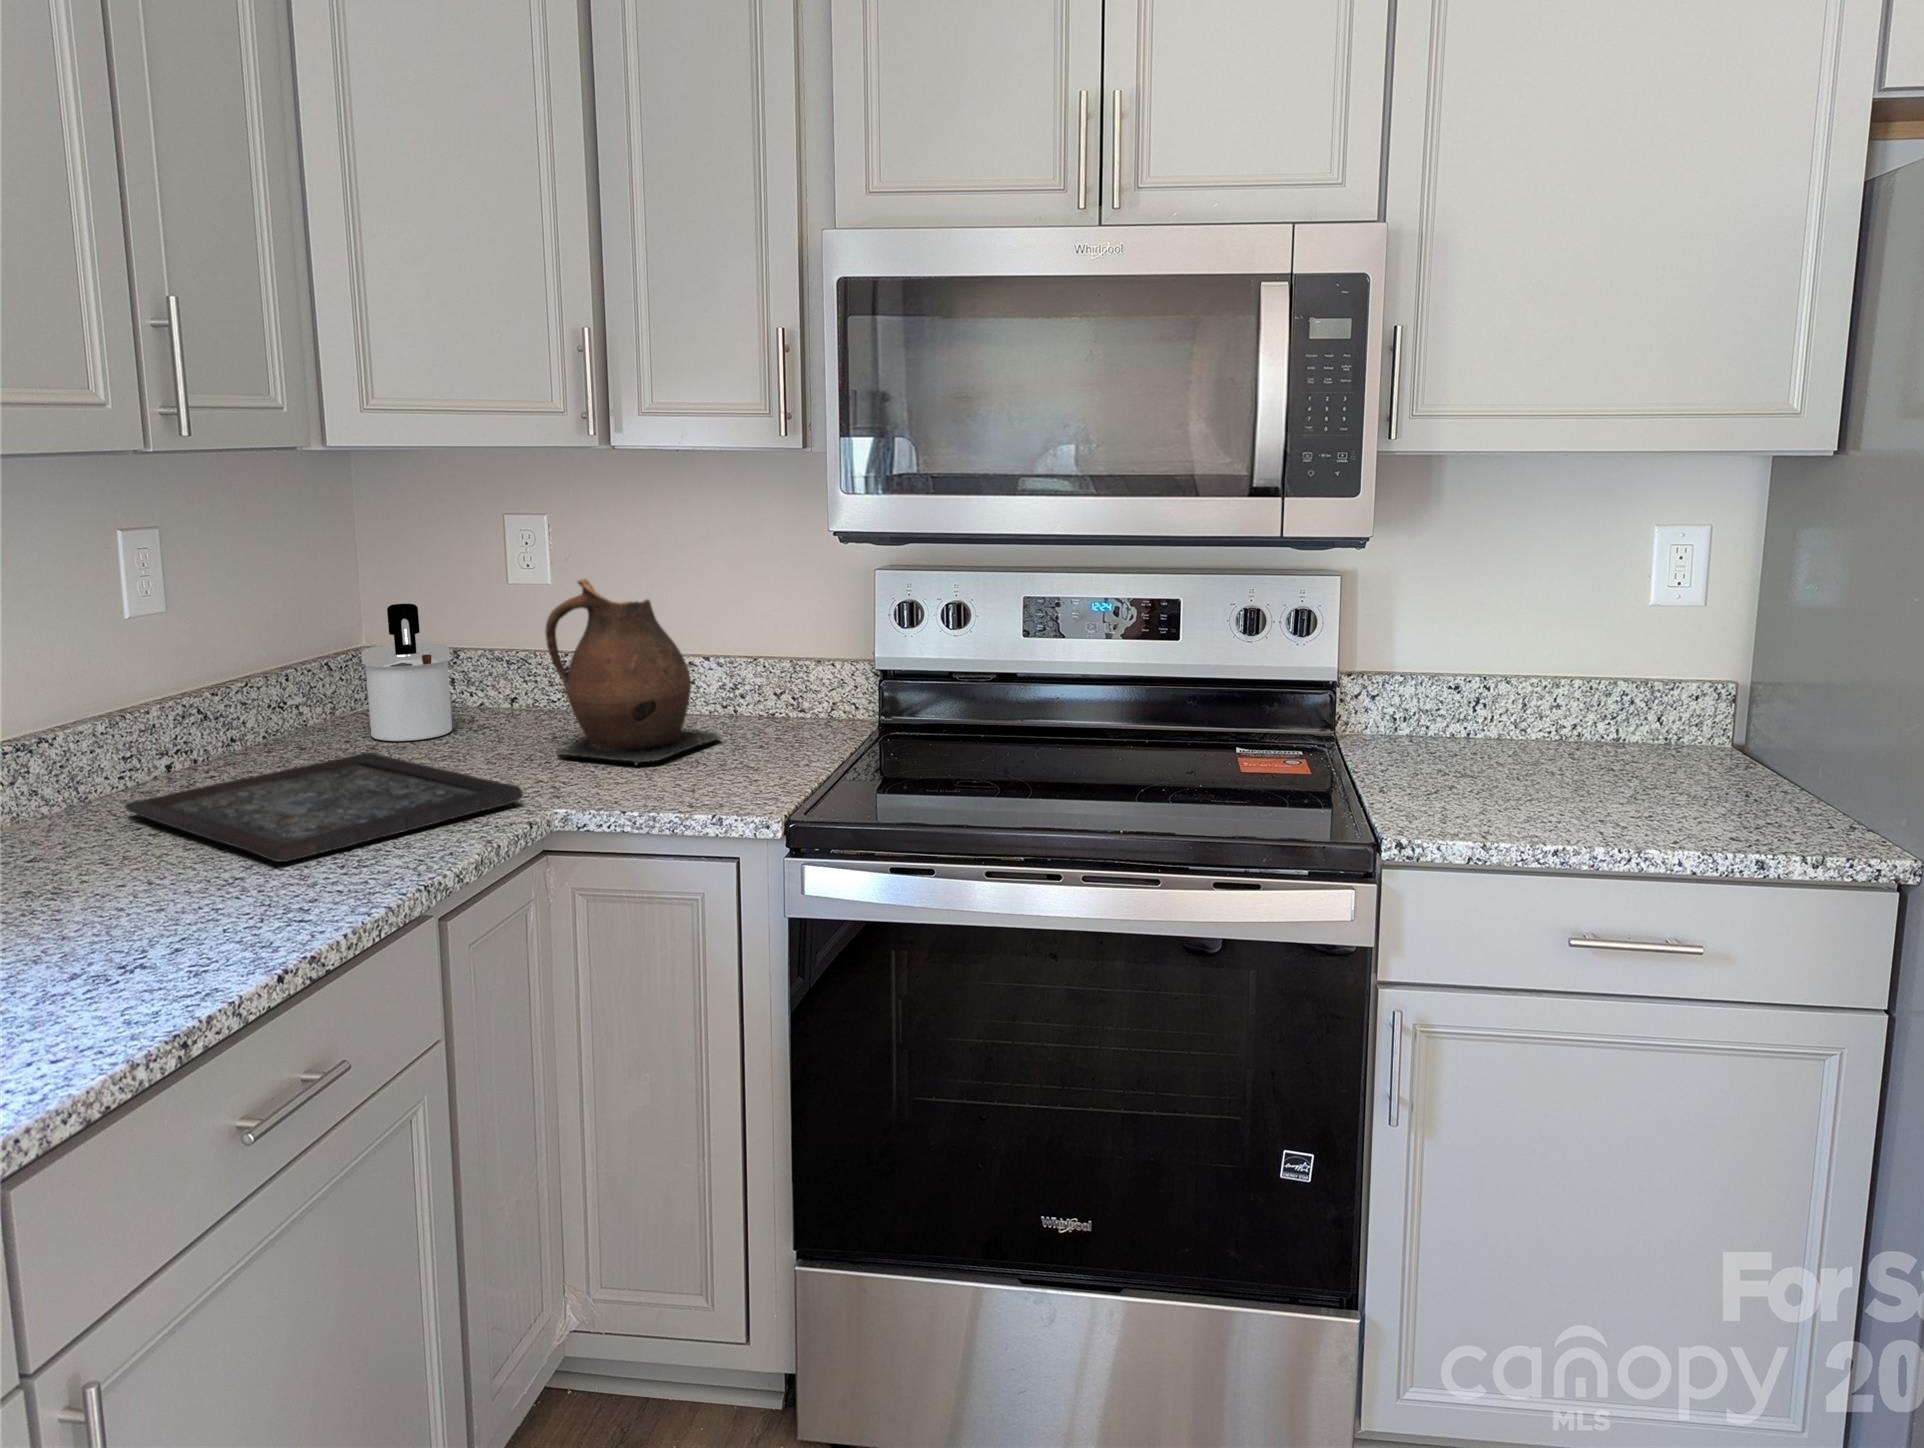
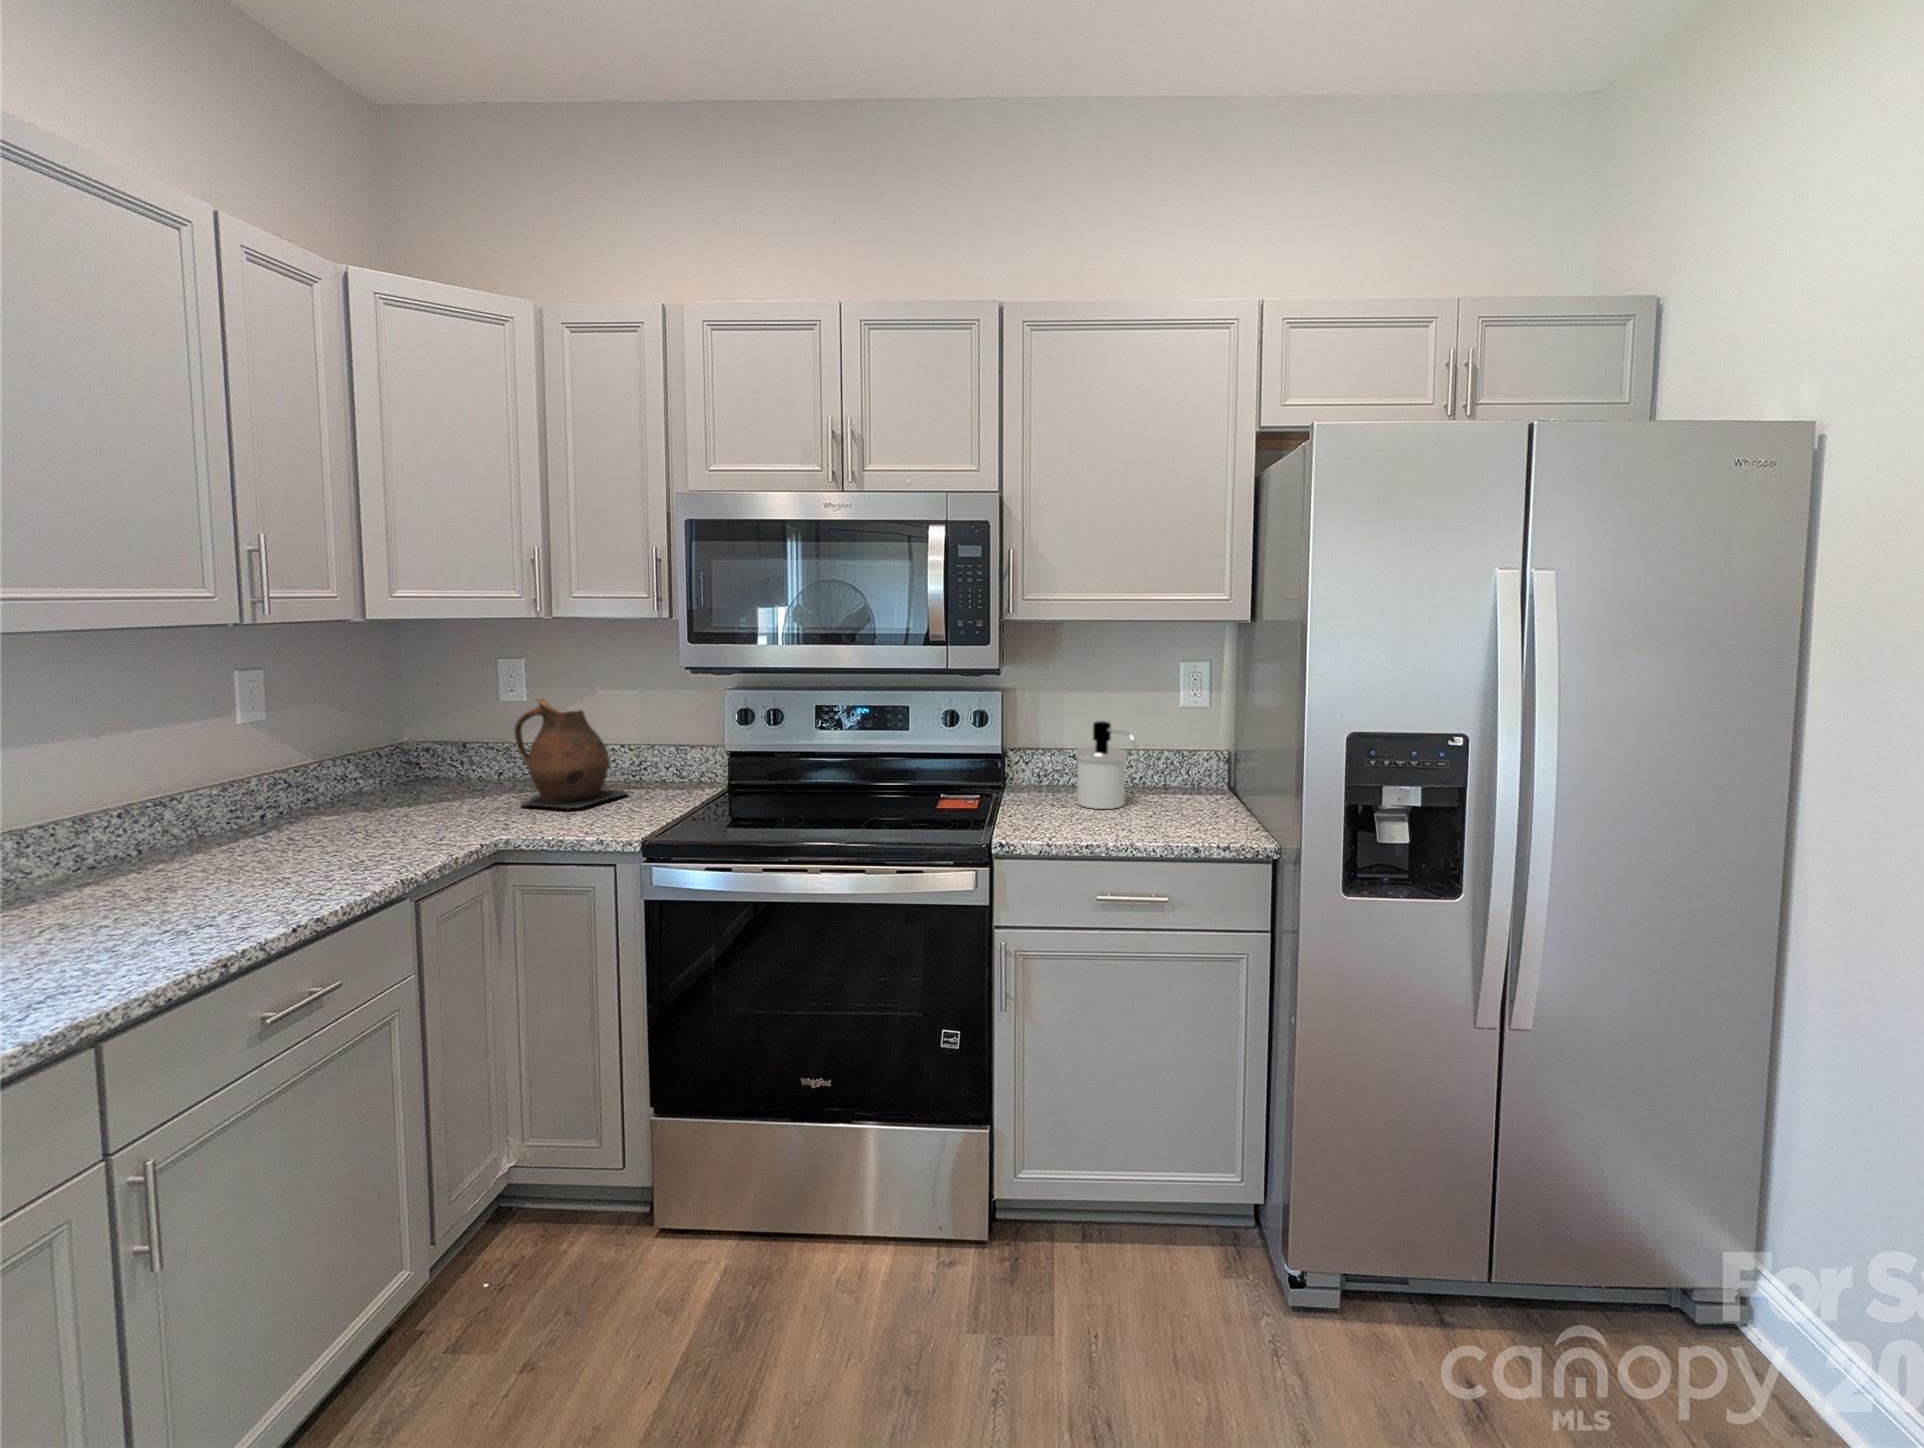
soap dispenser: present [361,604,452,741] -> present [1076,721,1137,809]
tray: present [125,752,523,862] -> none [222,805,486,868]

